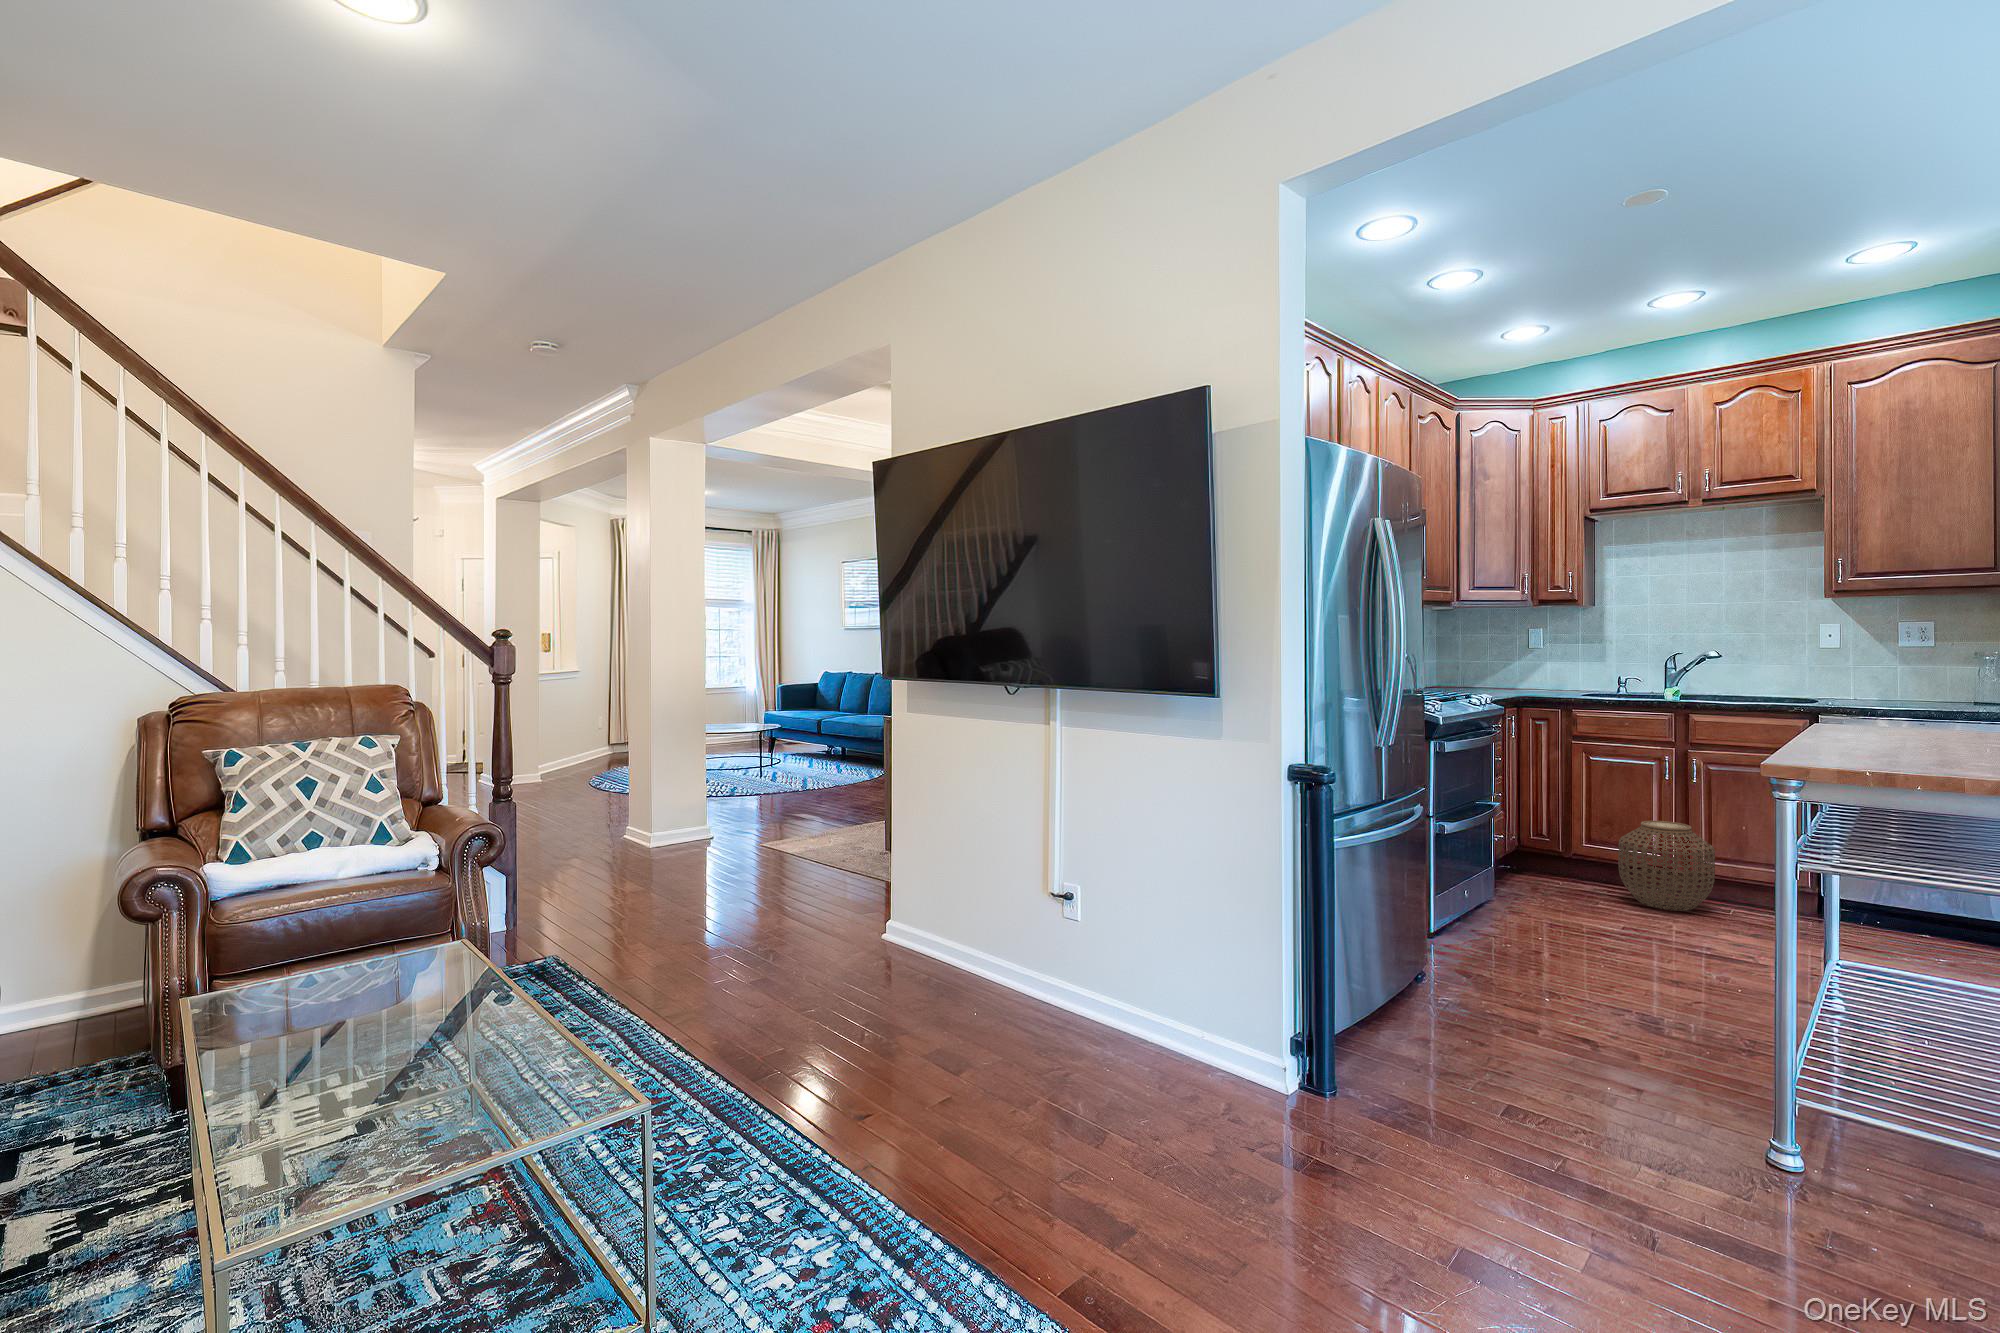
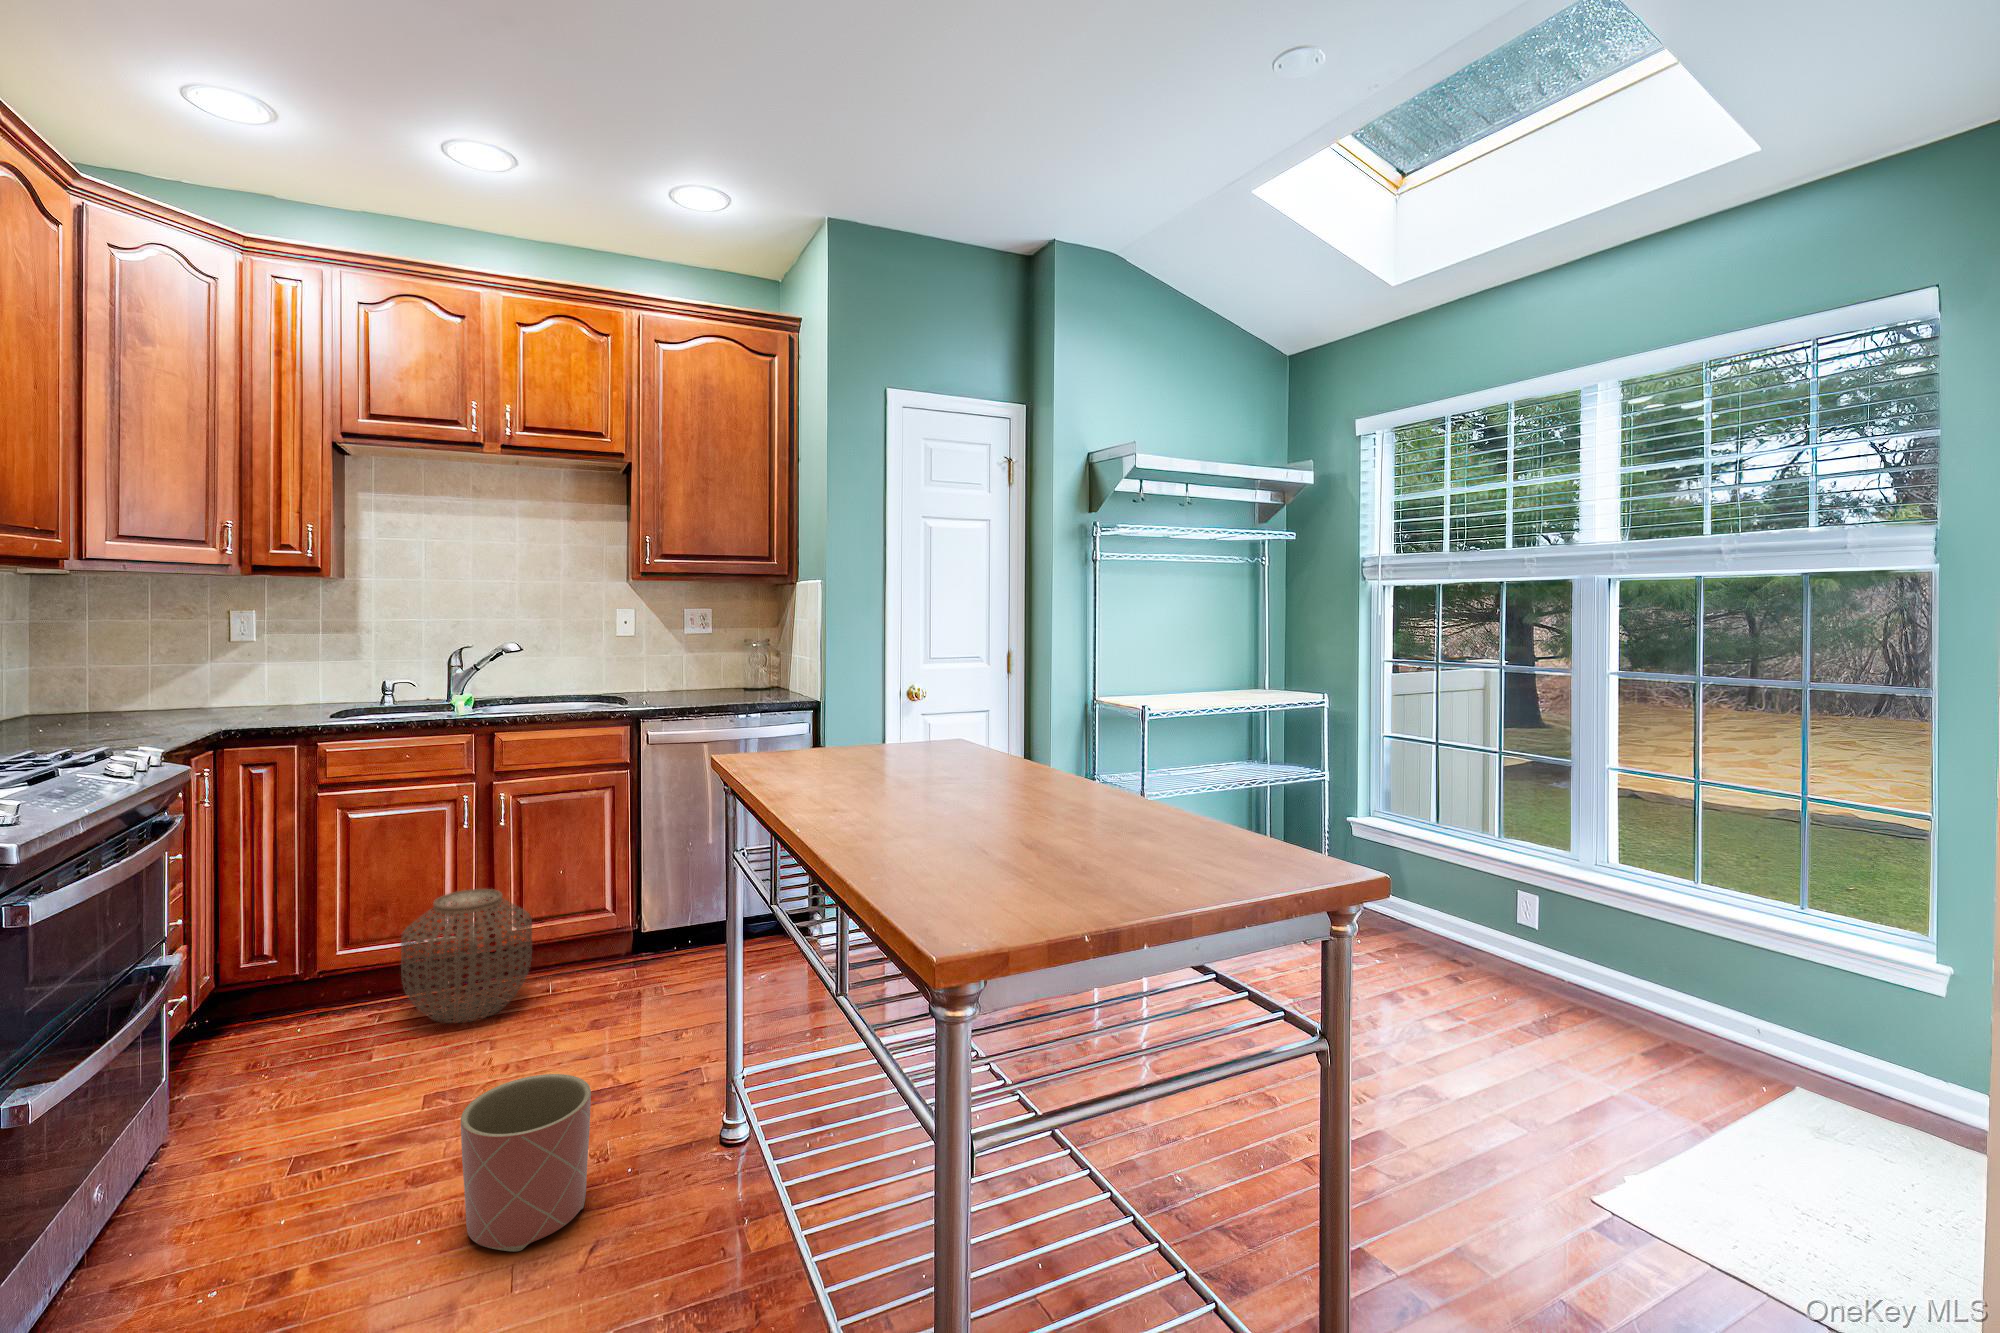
planter: none [1634,905,1719,993] -> present [461,1074,591,1252]

